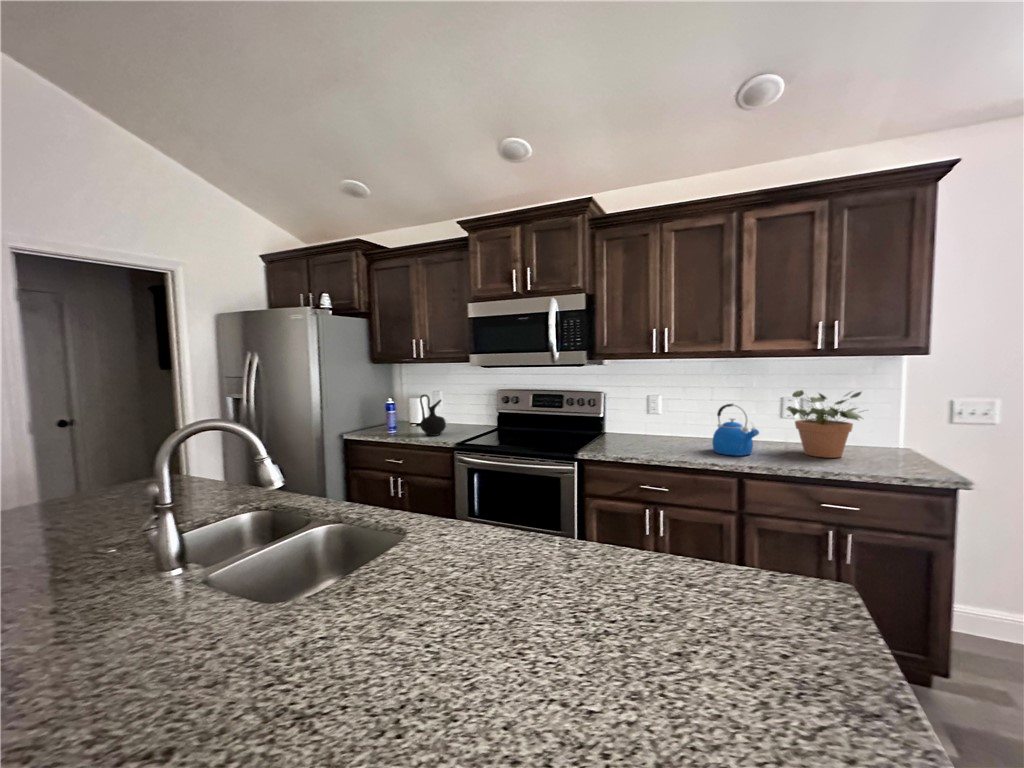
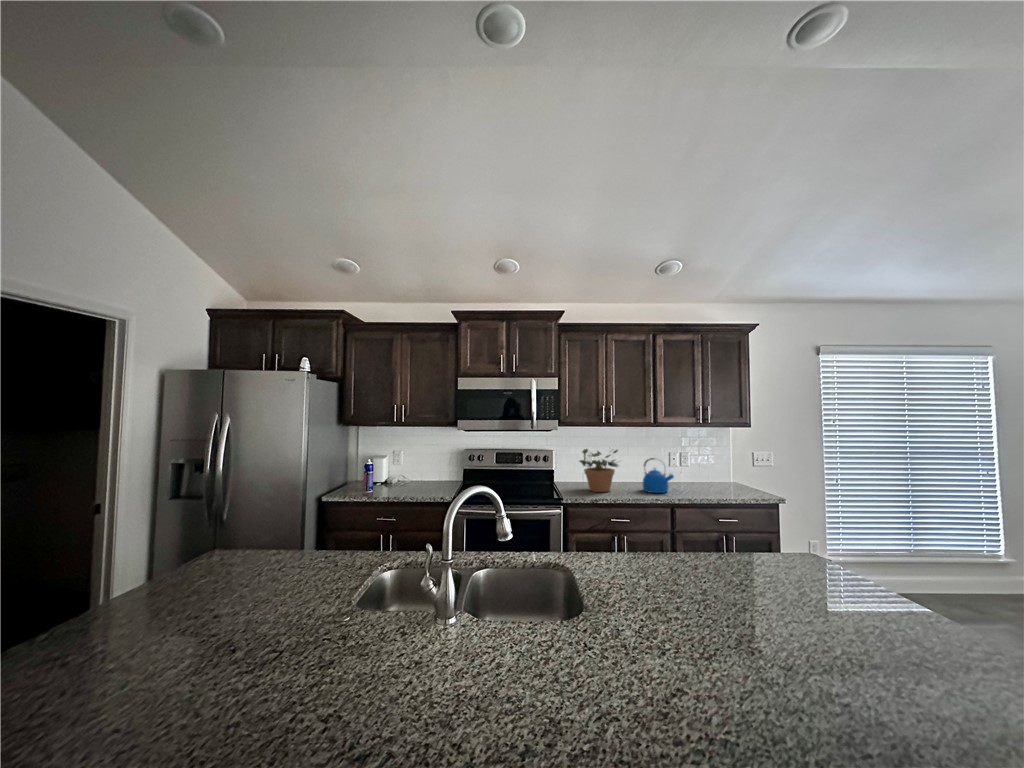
potted plant: present [787,390,862,458] -> present [579,449,619,492]
ceramic jug: present [420,395,446,436] -> none [401,456,424,494]

